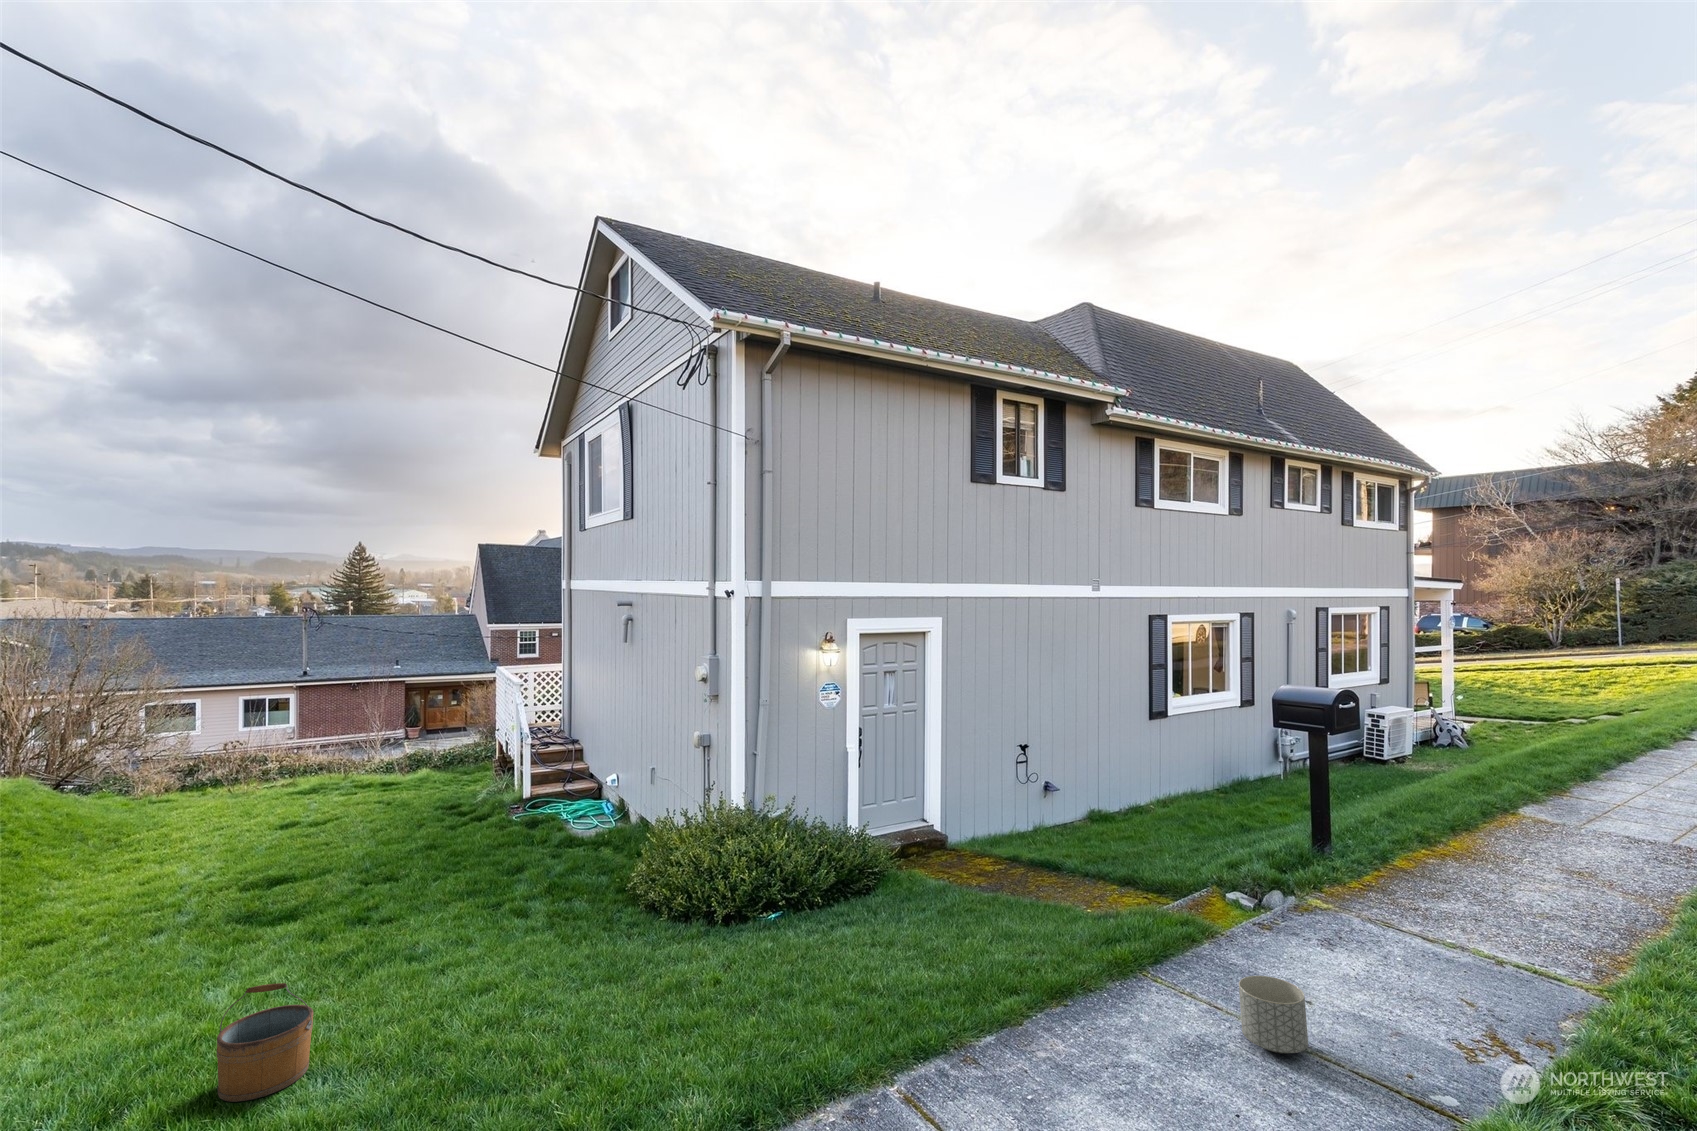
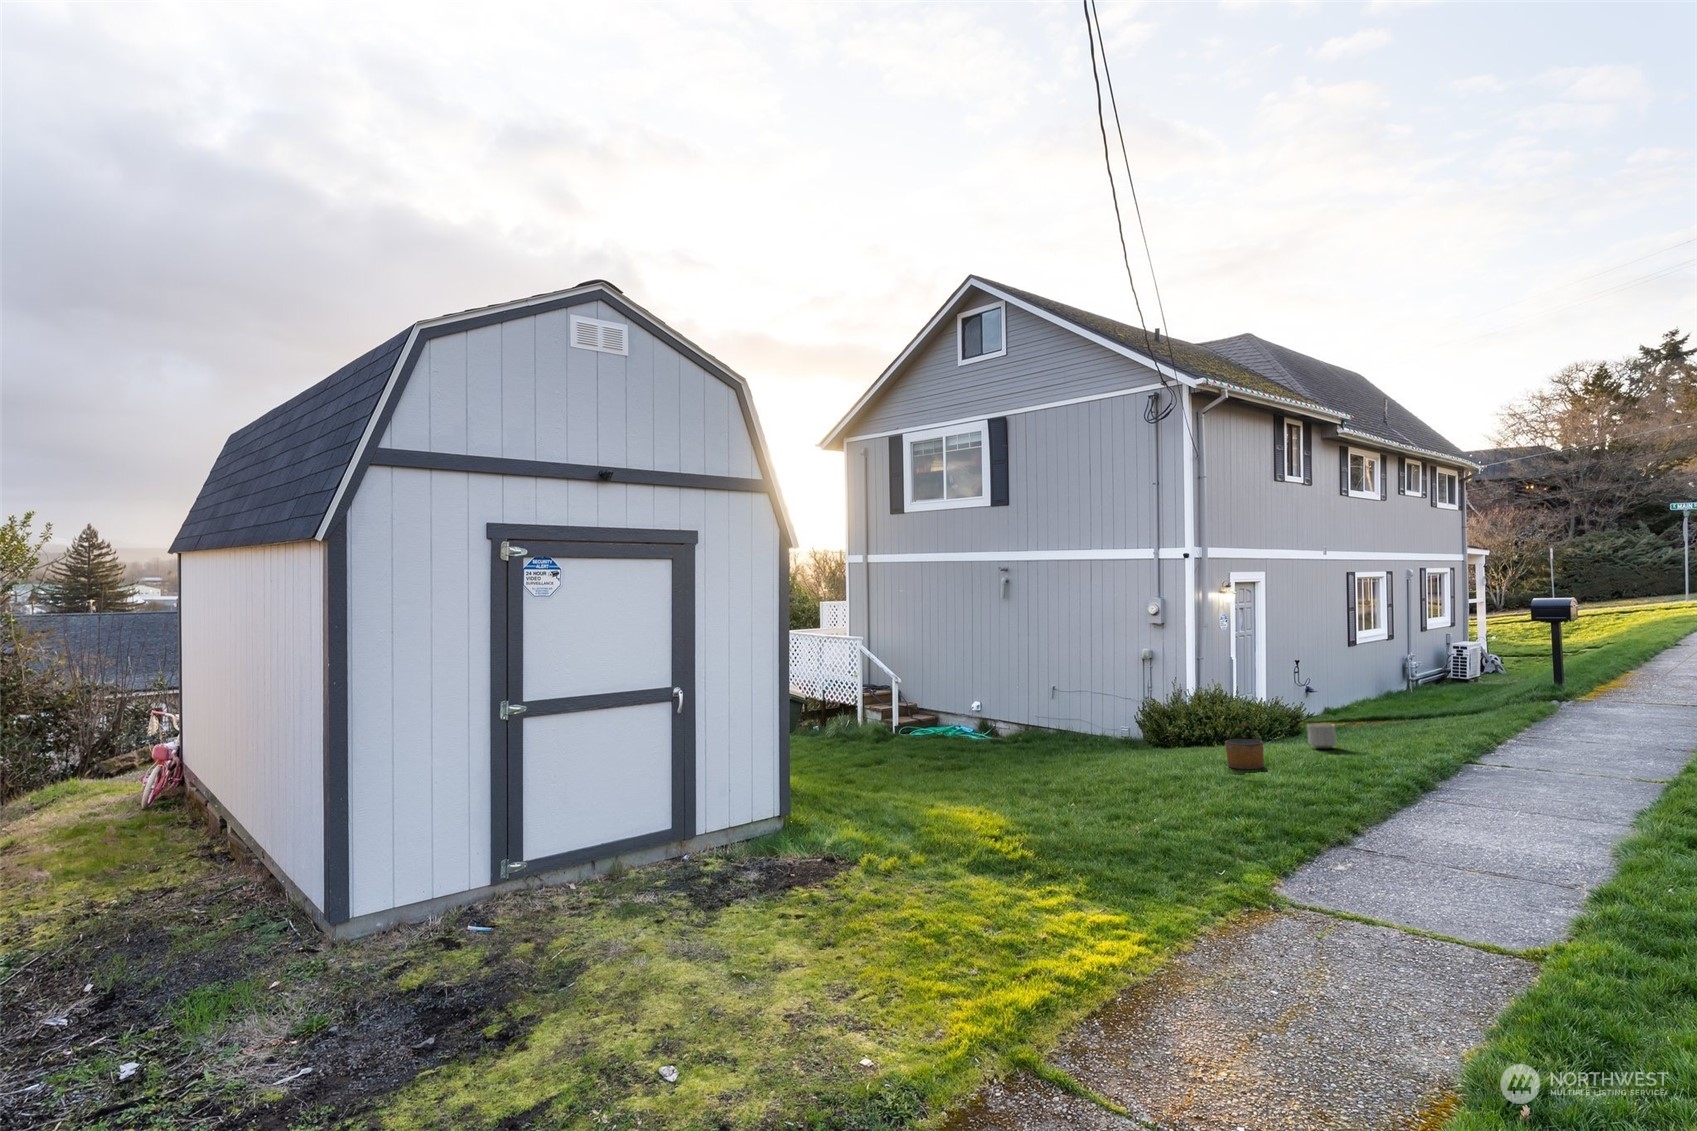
planter: present [1239,976,1308,1054] -> present [1307,723,1337,749]

